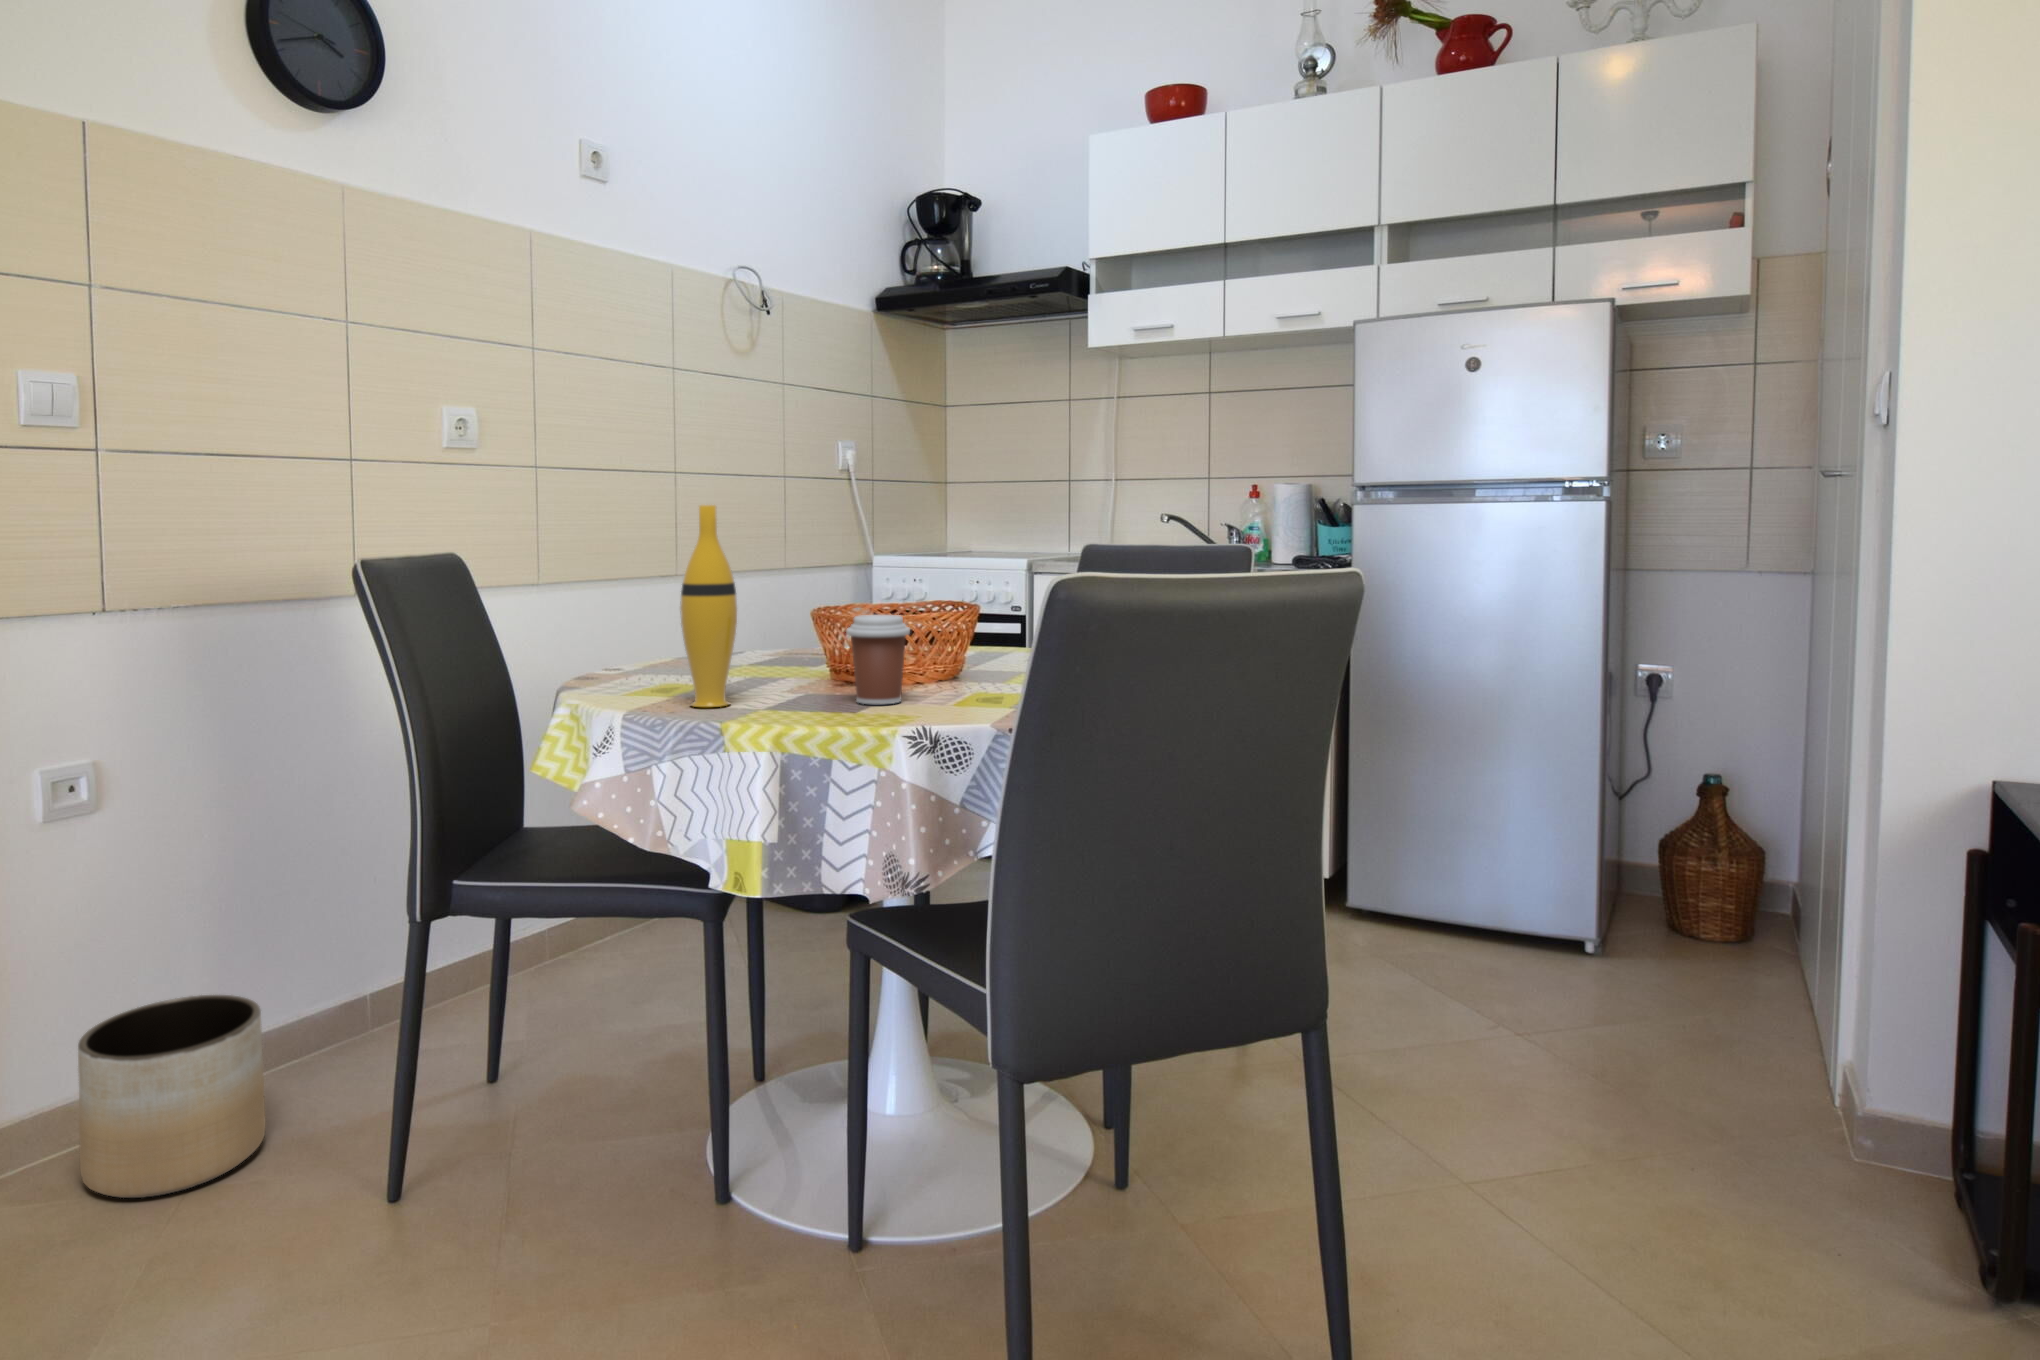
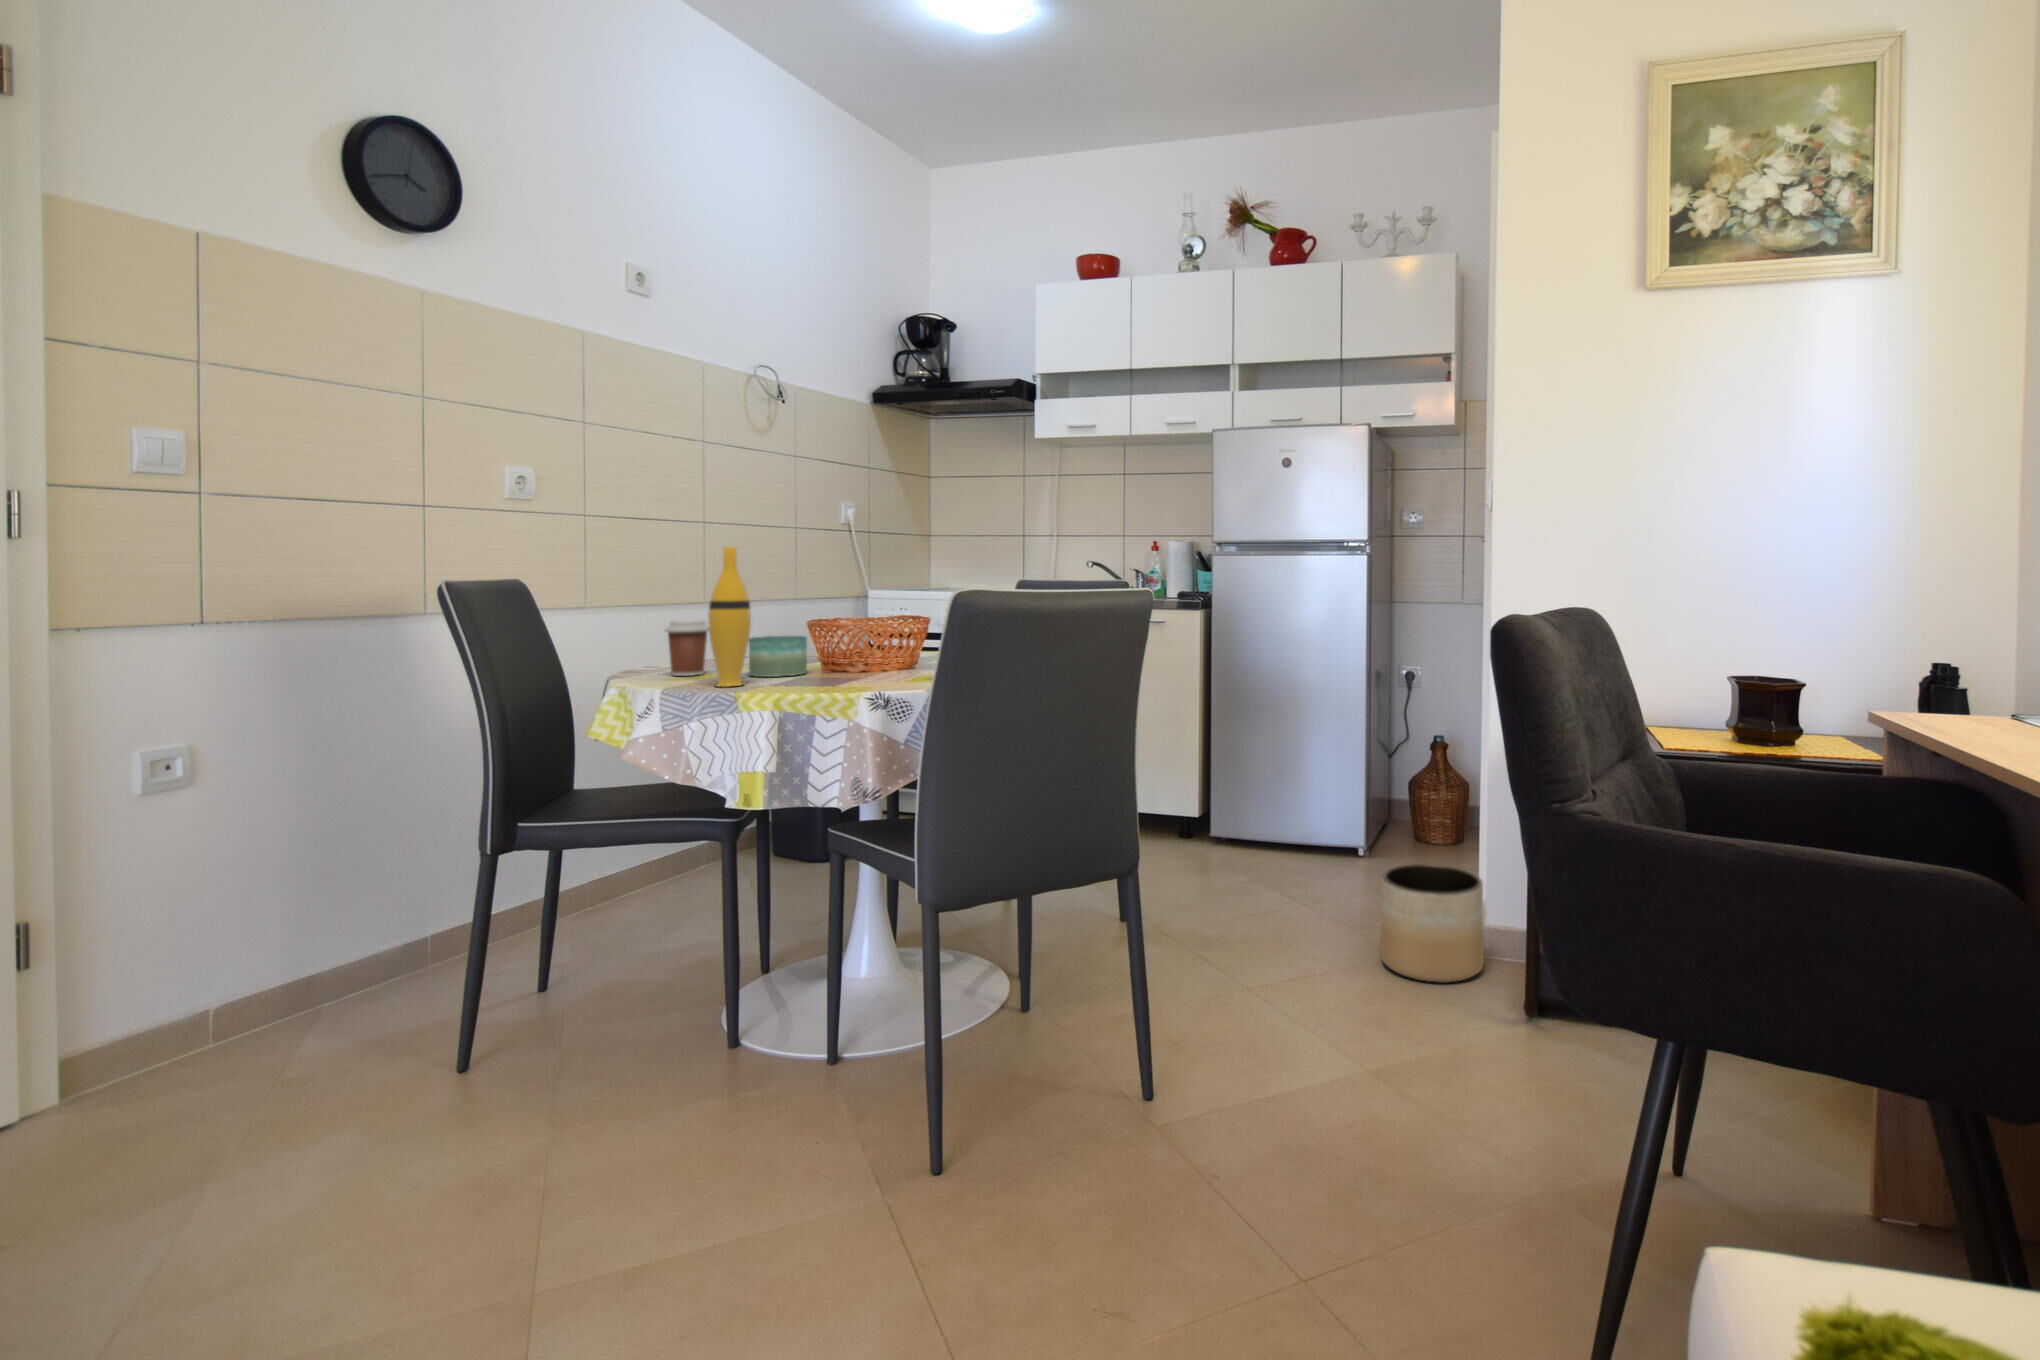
coffee cup: present [846,615,910,705] -> present [665,619,709,676]
candle: none [734,629,812,690] -> present [749,636,807,677]
planter: present [78,995,266,1198] -> present [1381,864,1484,983]

